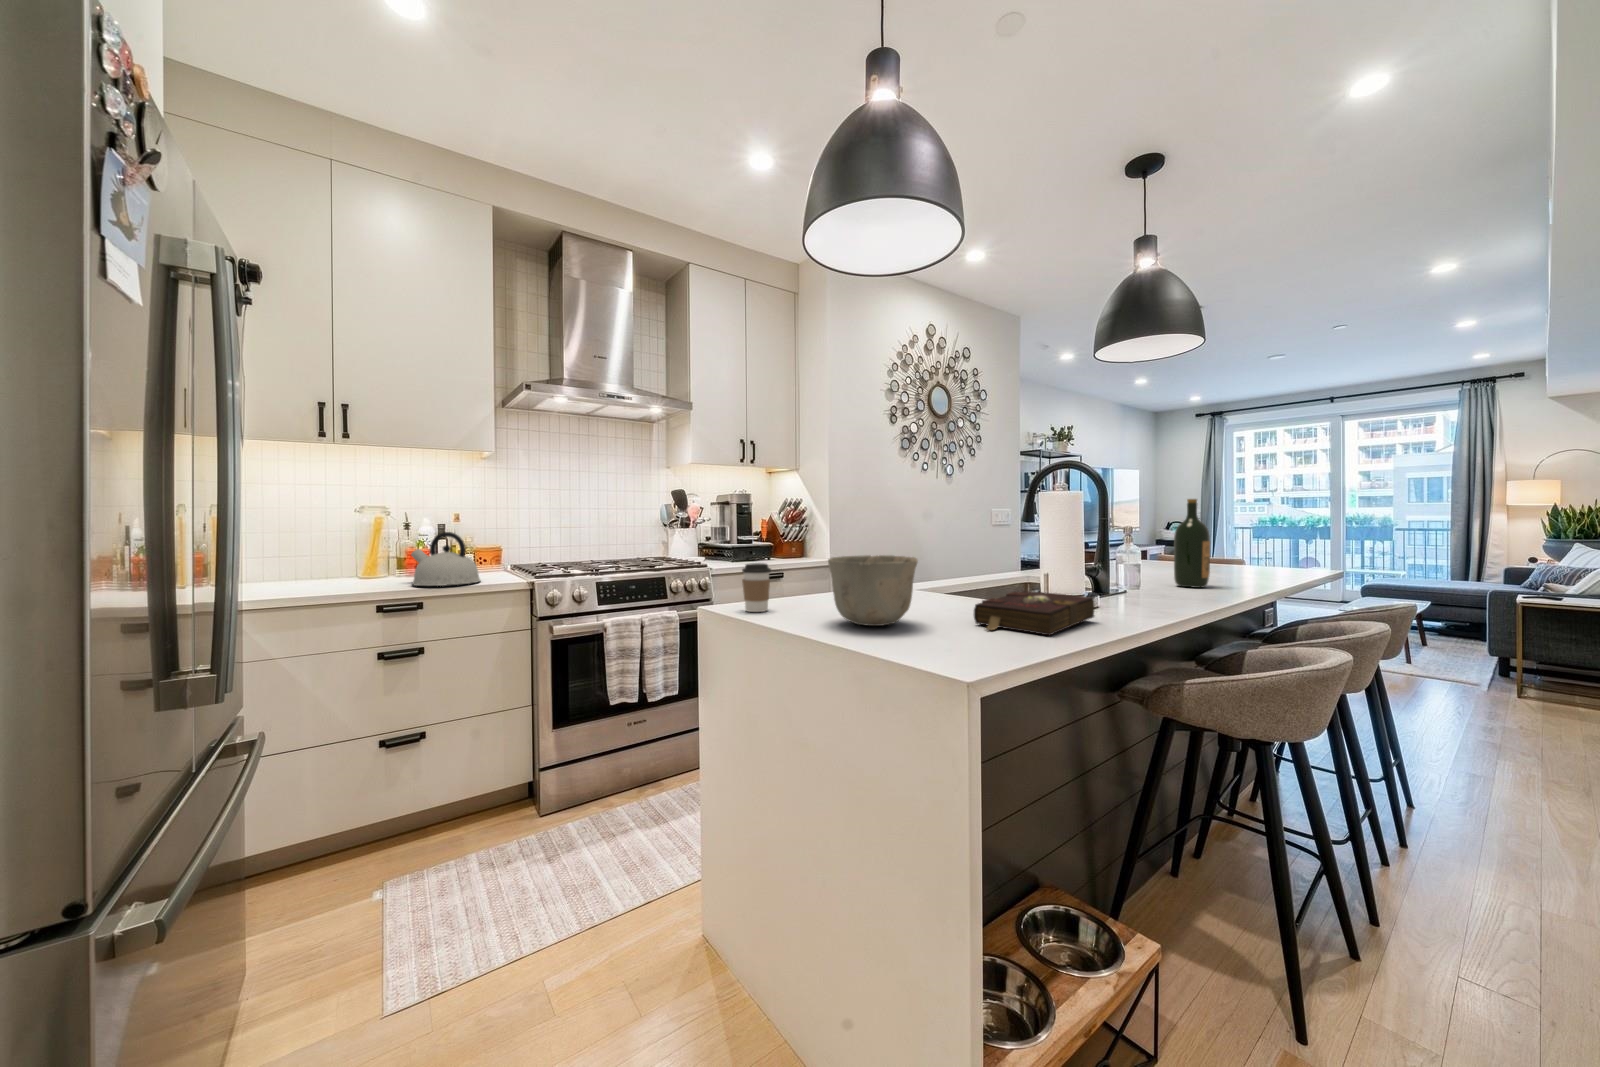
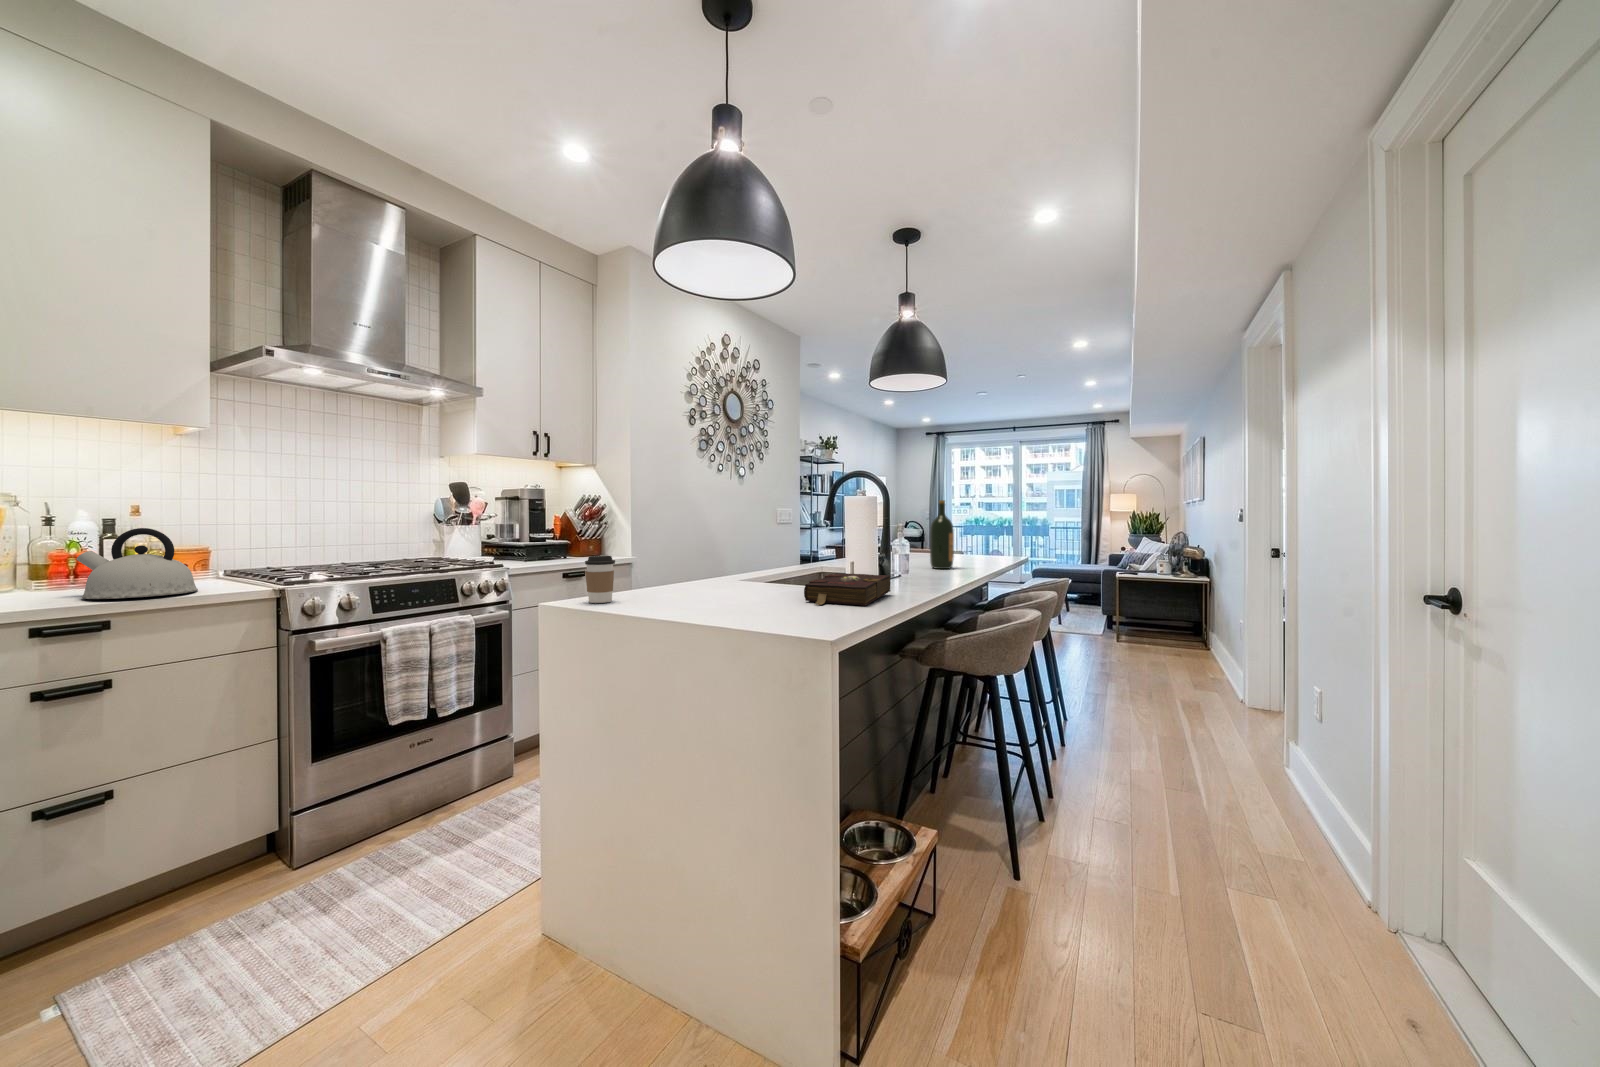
ceramic bowl: present [828,555,918,626] -> none [680,545,761,607]

